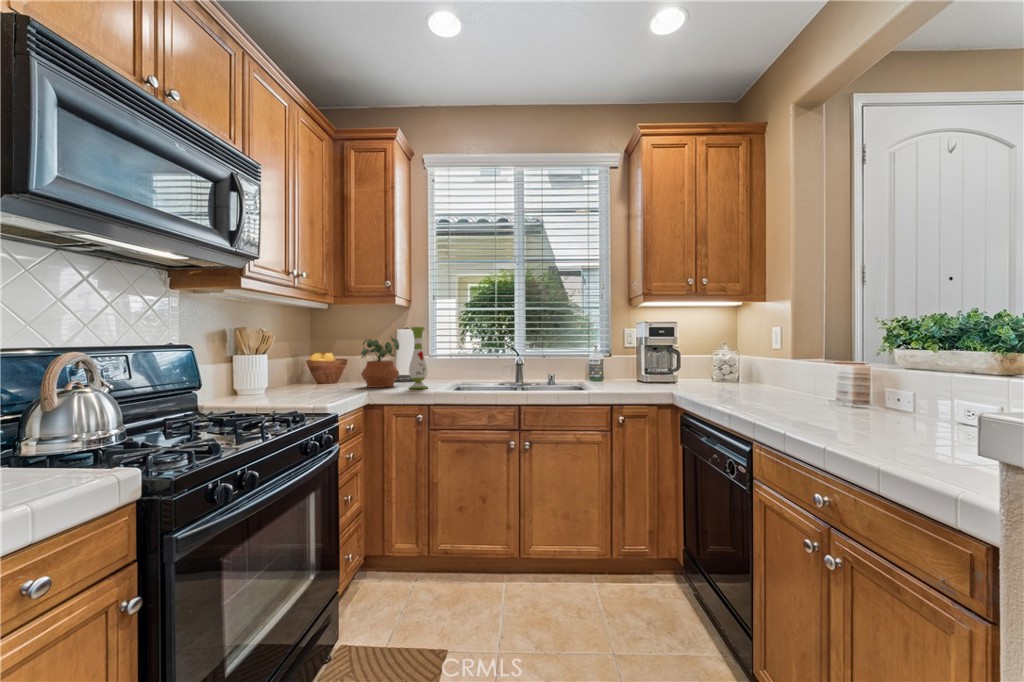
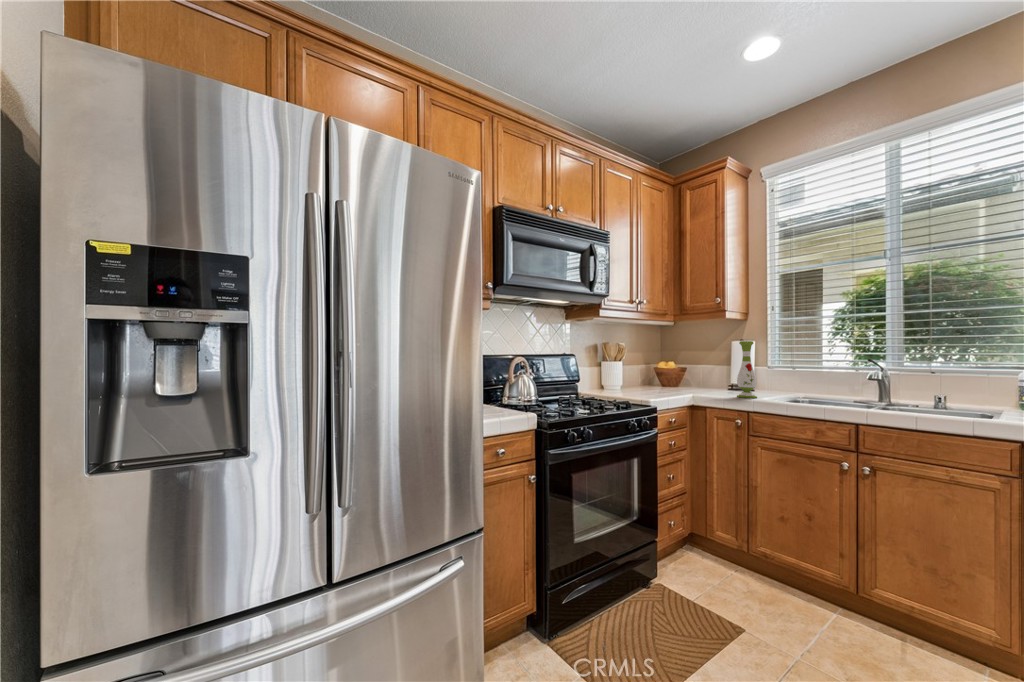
potted plant: present [361,337,399,388] -> none [696,350,732,394]

